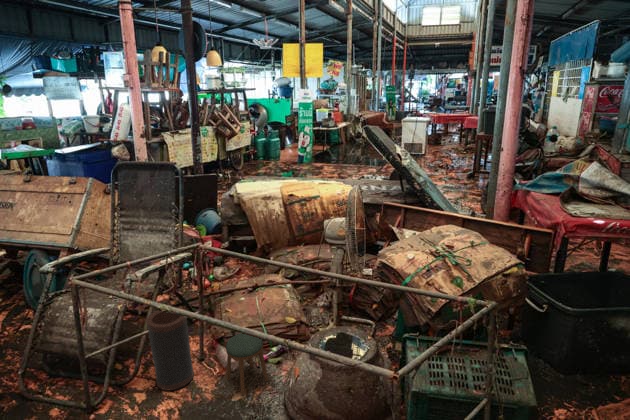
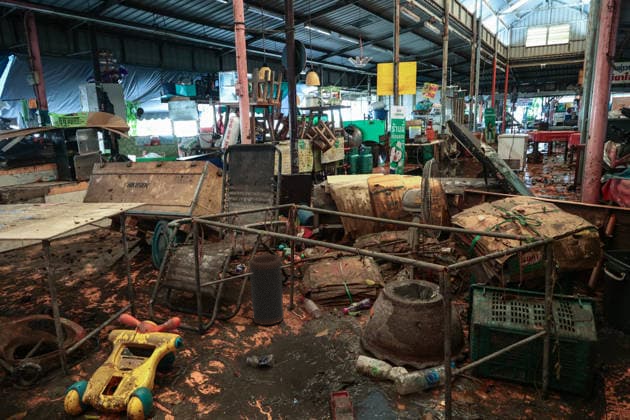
stool: present [226,333,268,396] -> none [312,283,349,336]

